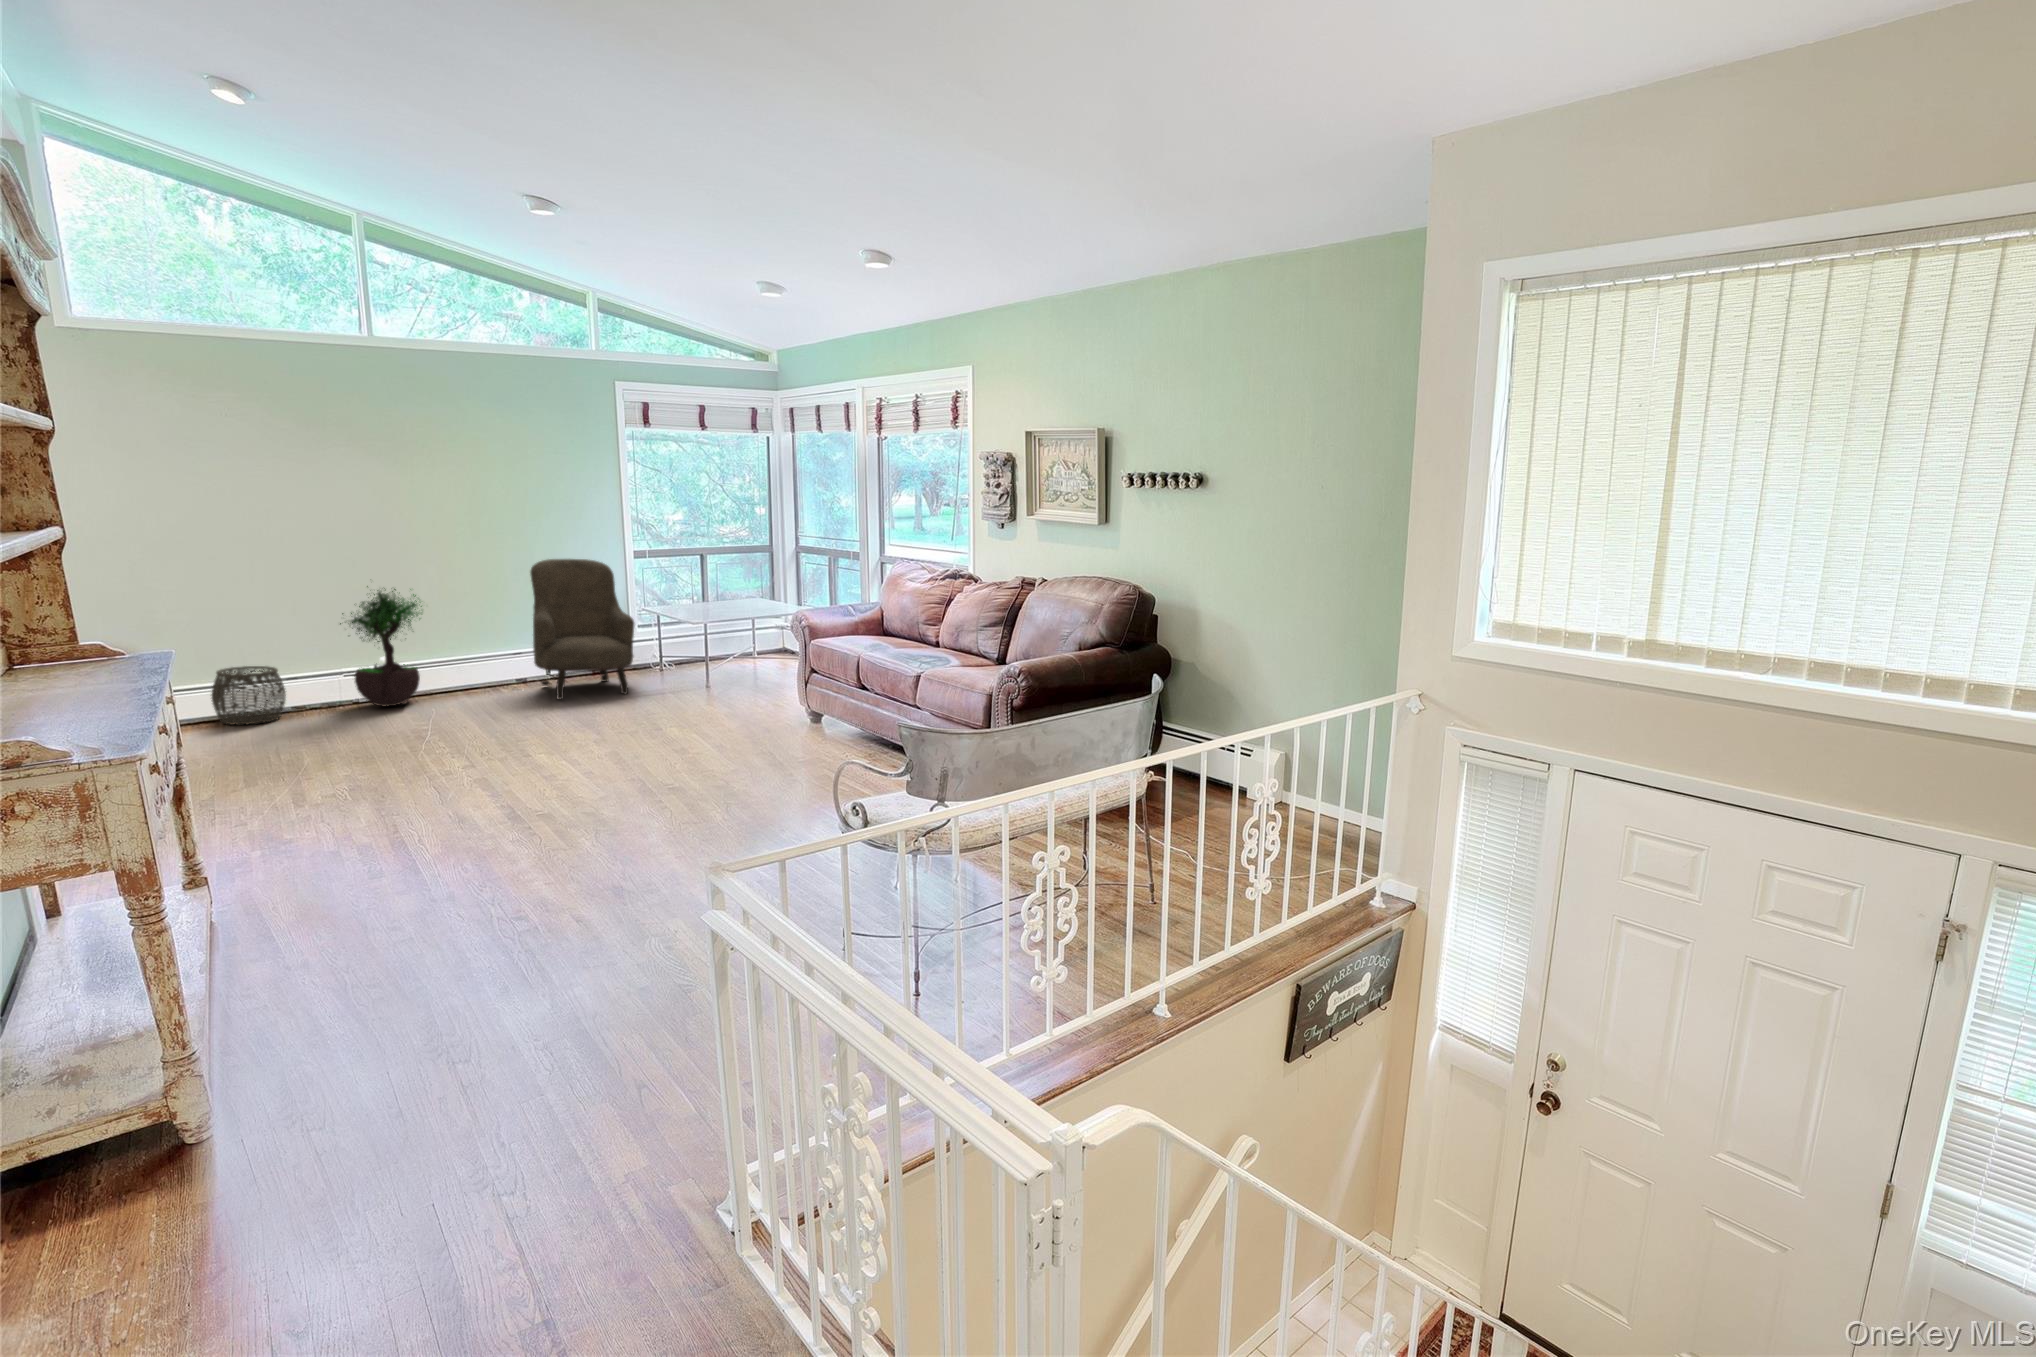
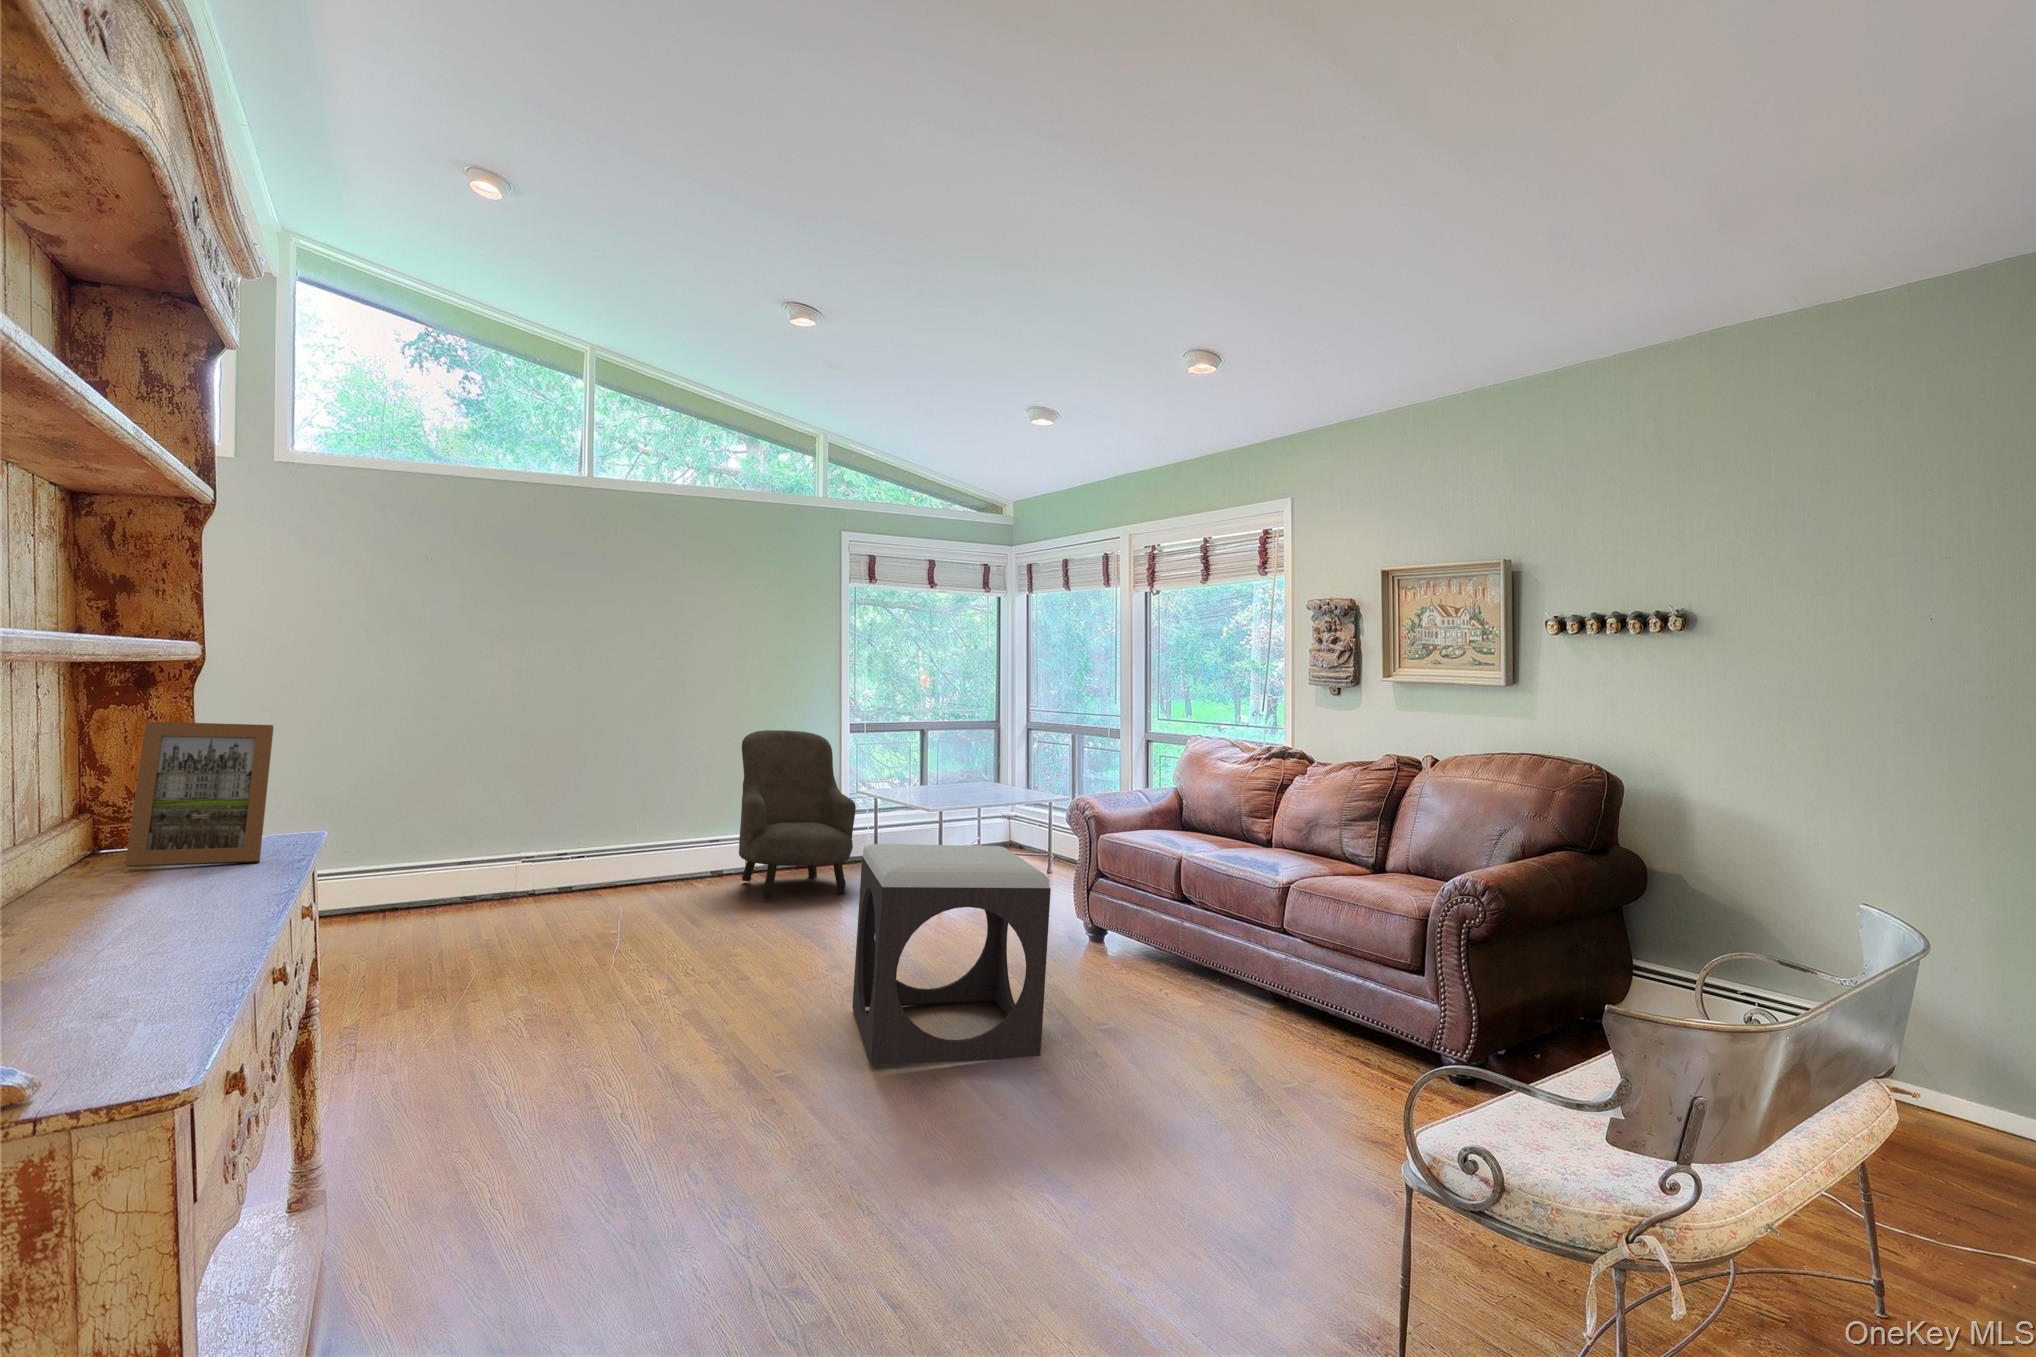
picture frame: none [38,583,131,673] -> present [125,722,273,867]
potted tree: present [340,586,422,706] -> none [528,749,628,903]
footstool: none [602,651,732,802] -> present [852,844,1051,1065]
woven basket: present [211,666,286,725] -> none [374,850,459,923]

